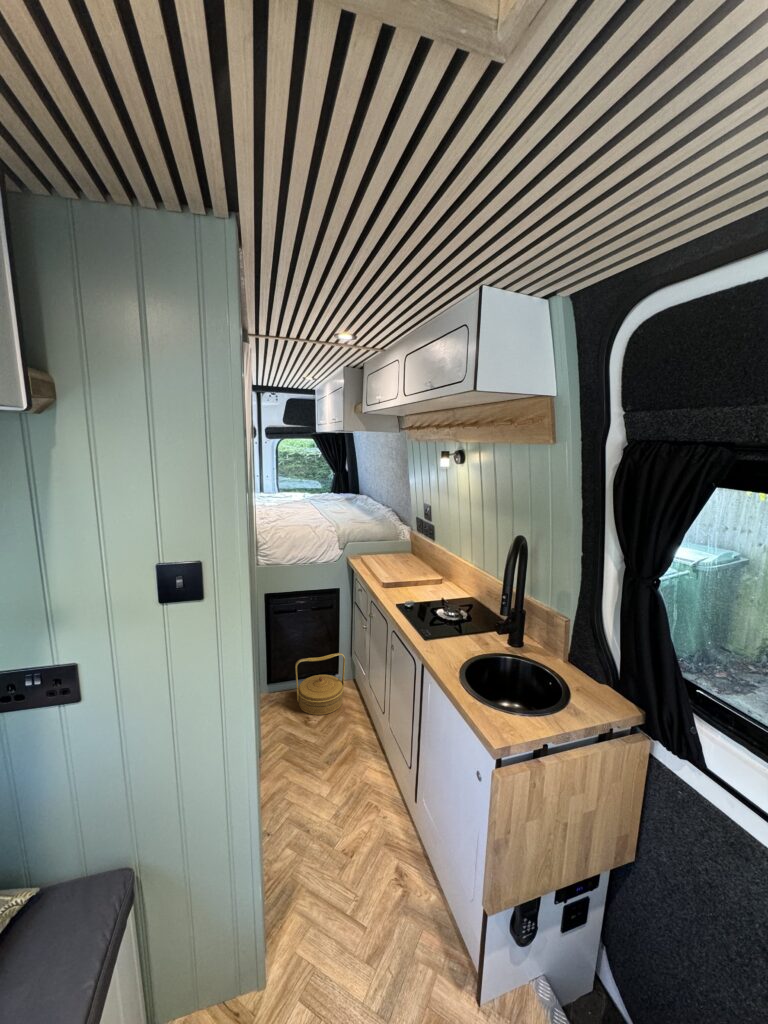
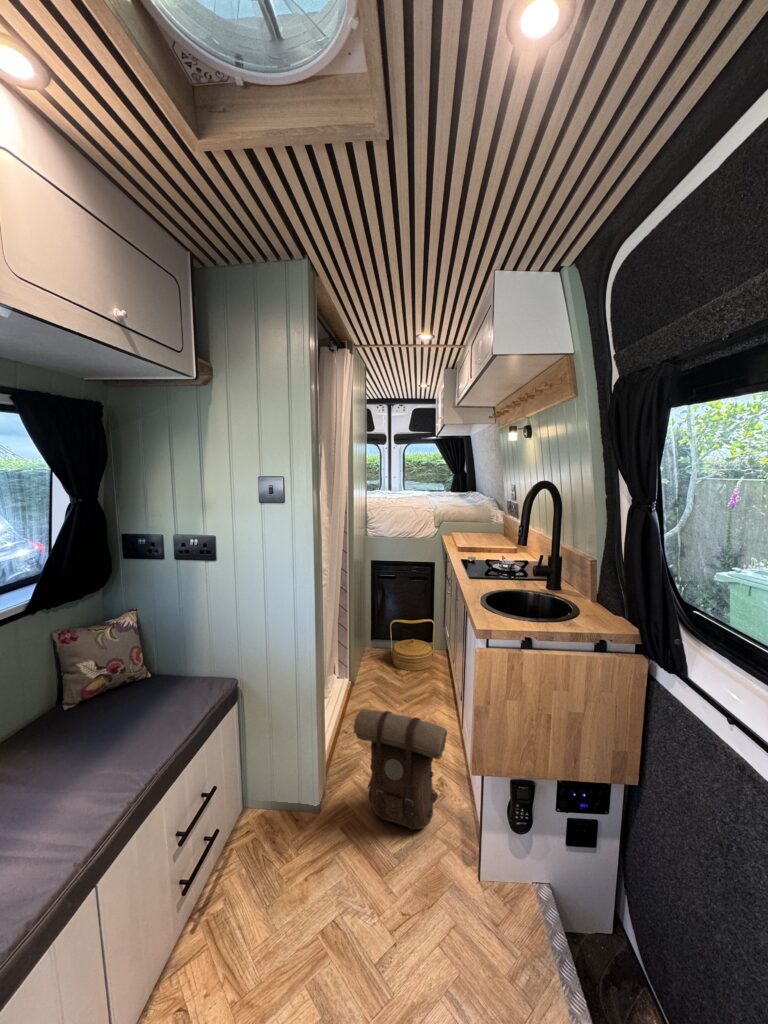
backpack: none [315,830,431,967] -> present [354,709,447,830]

